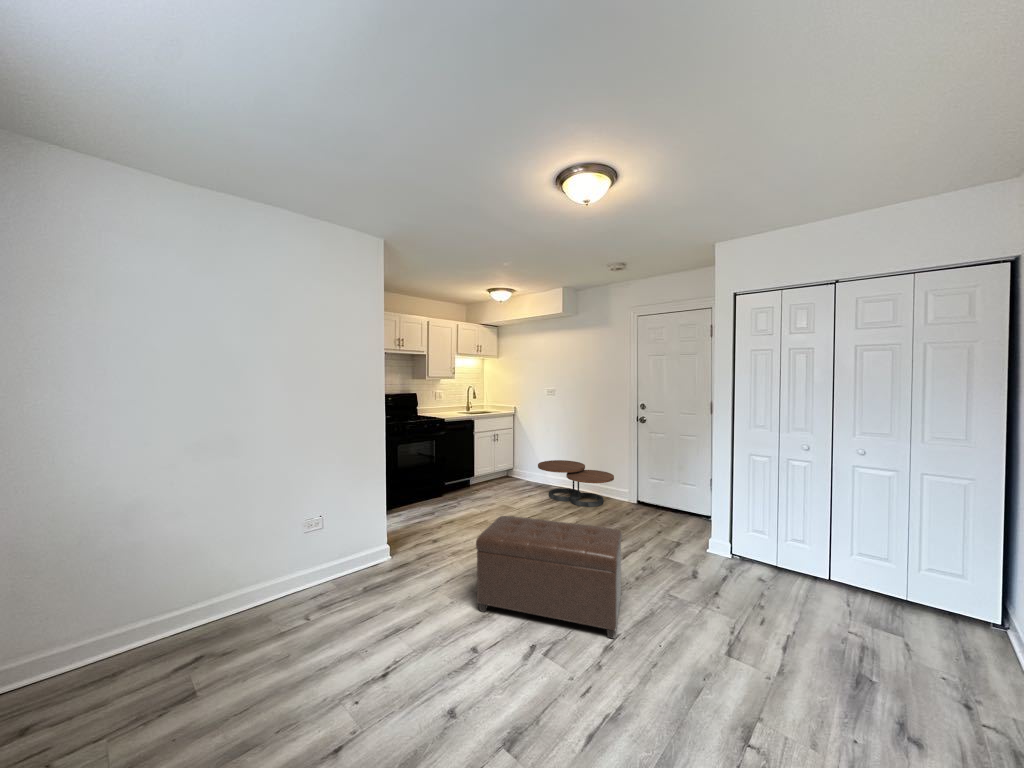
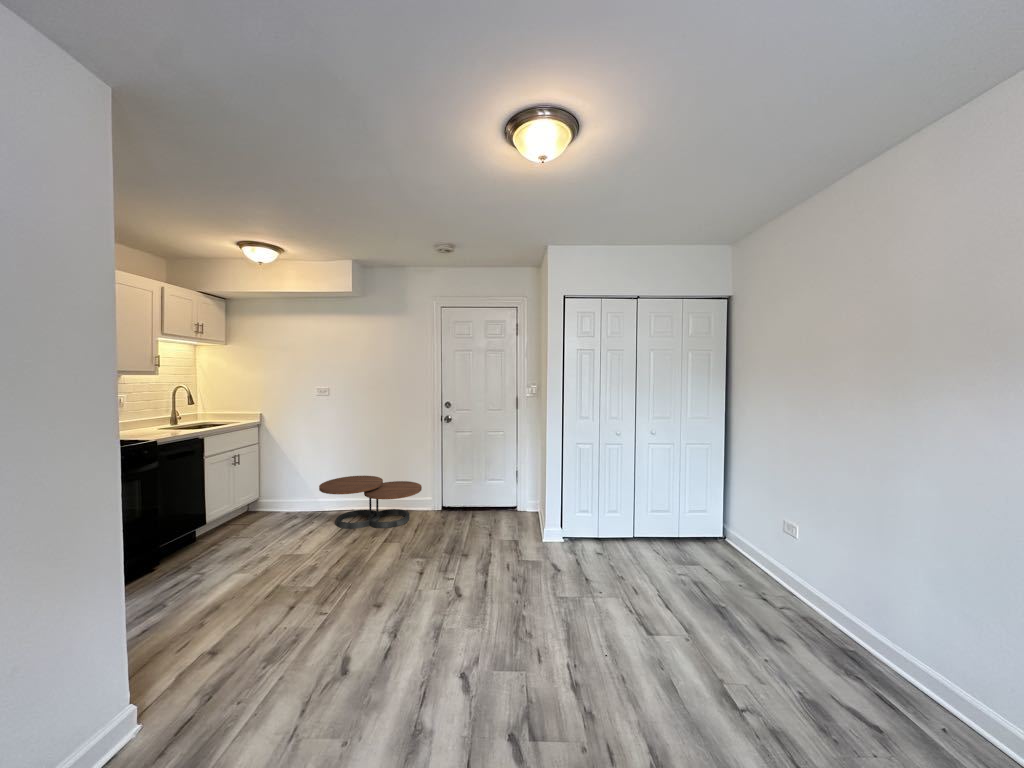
ottoman: present [476,516,622,639] -> none [376,544,571,737]

